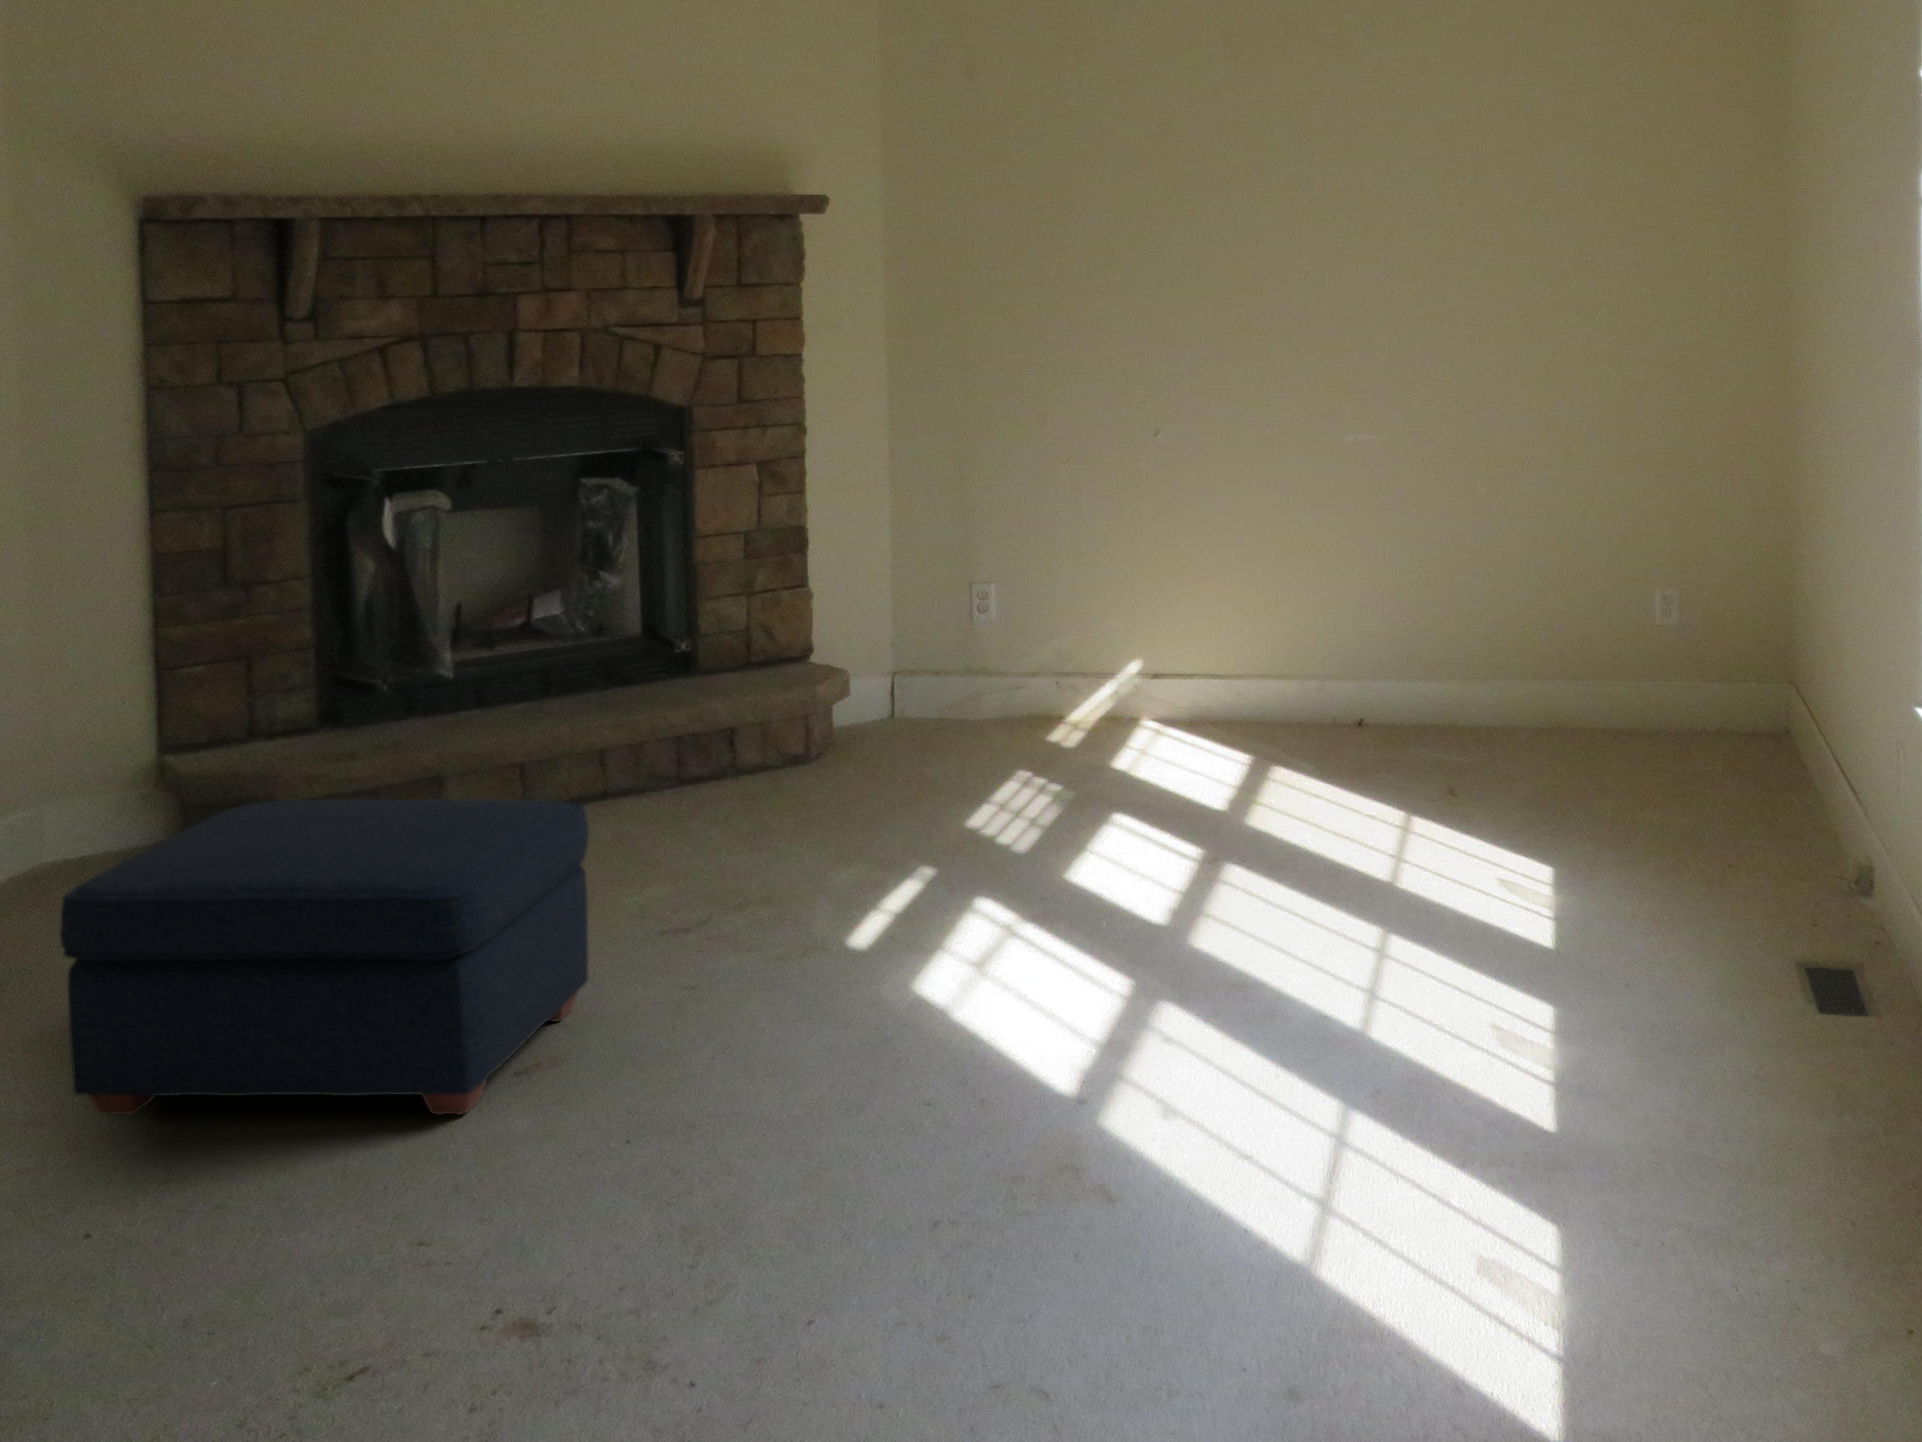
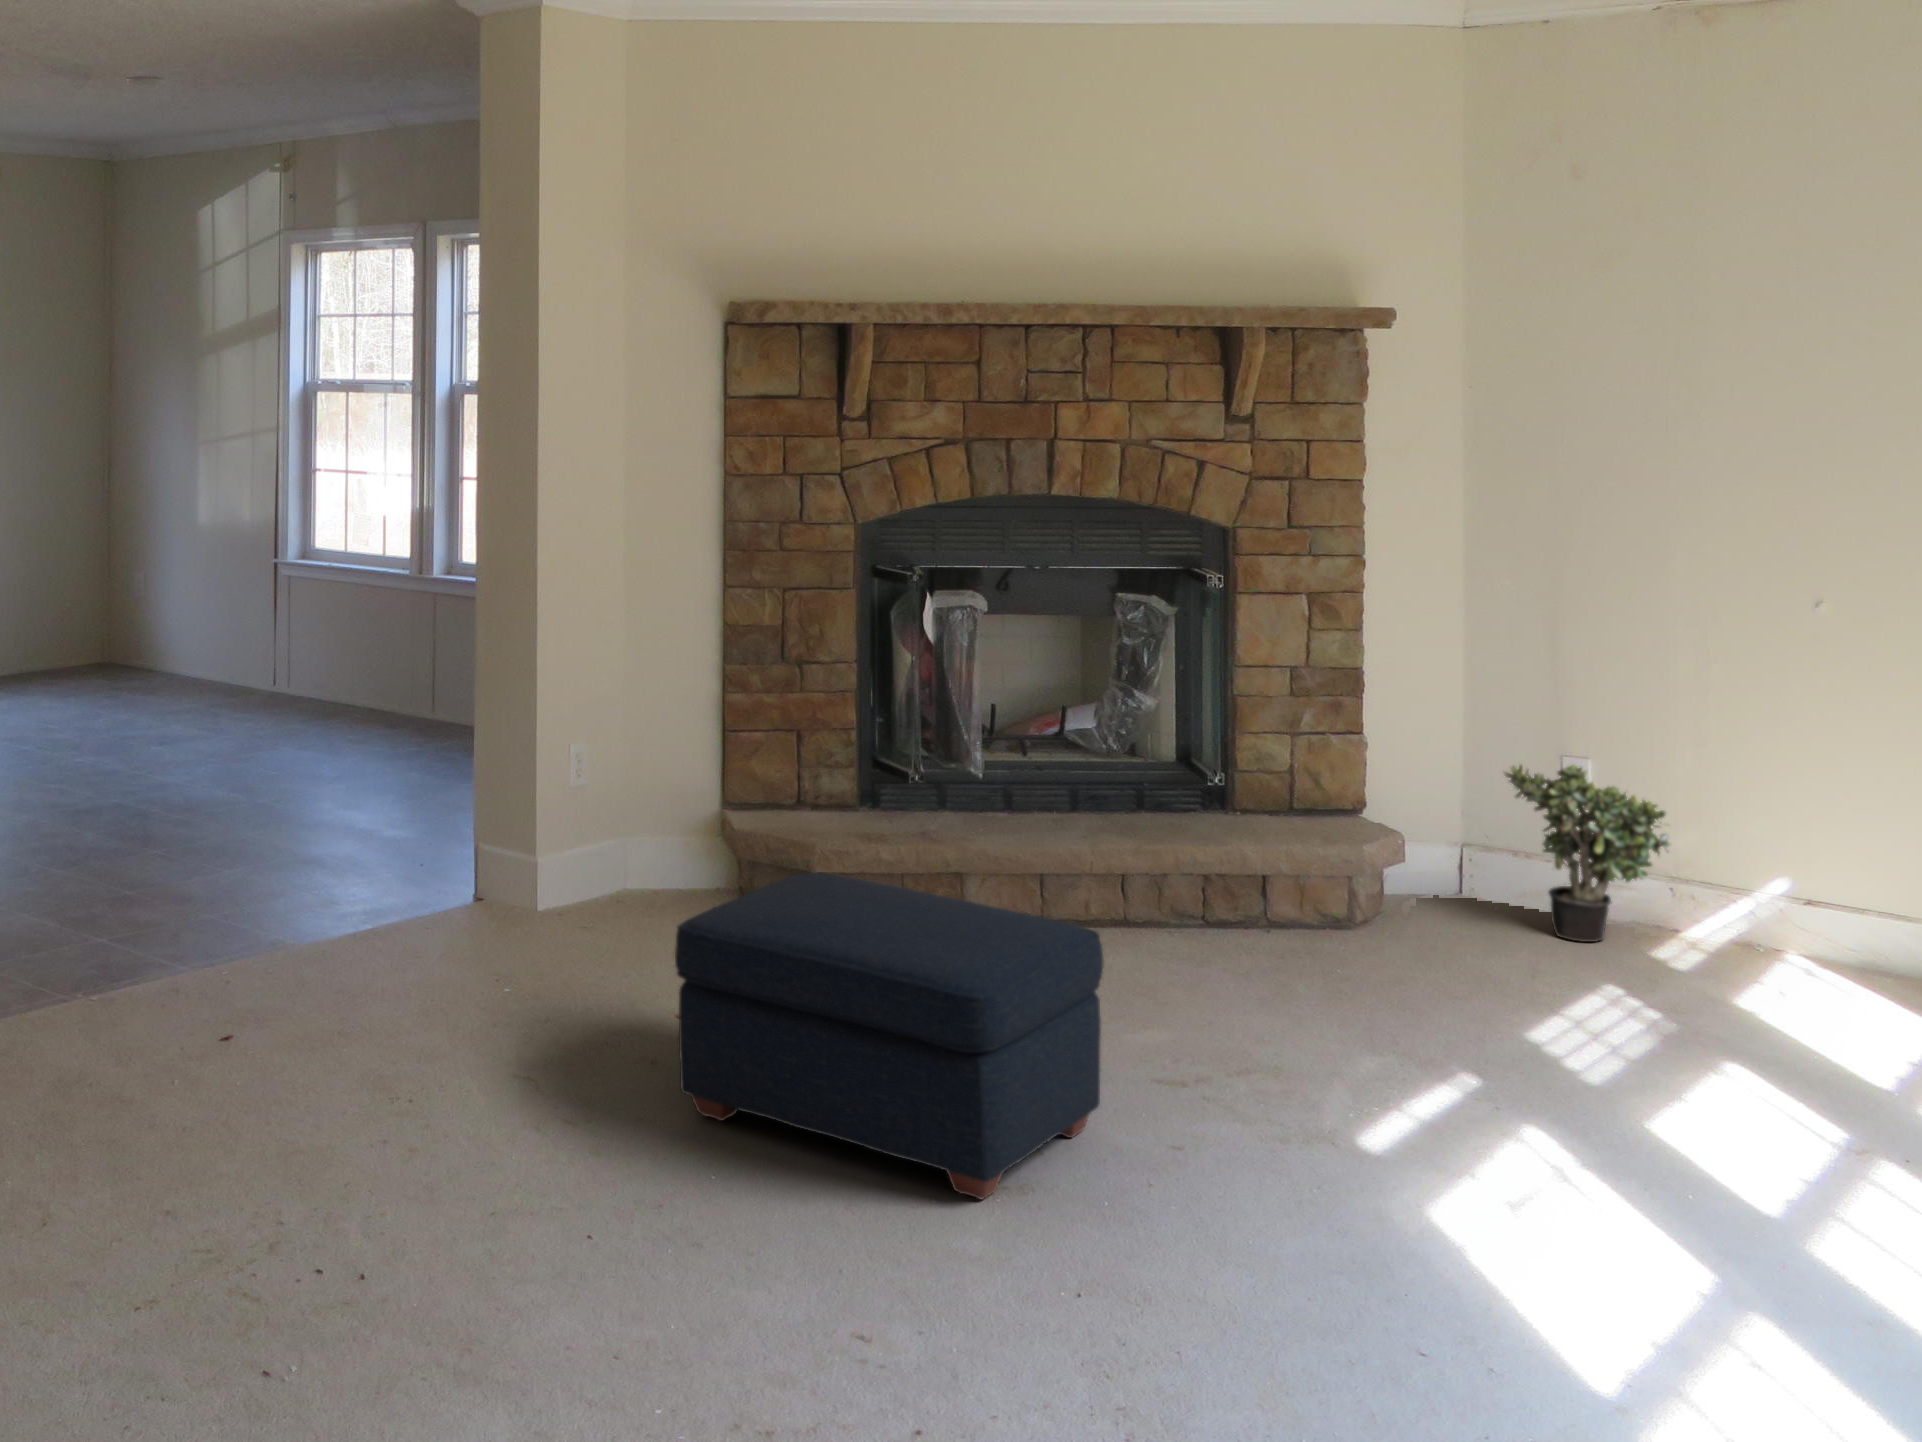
potted plant: none [929,589,1059,738] -> present [1504,765,1671,942]

